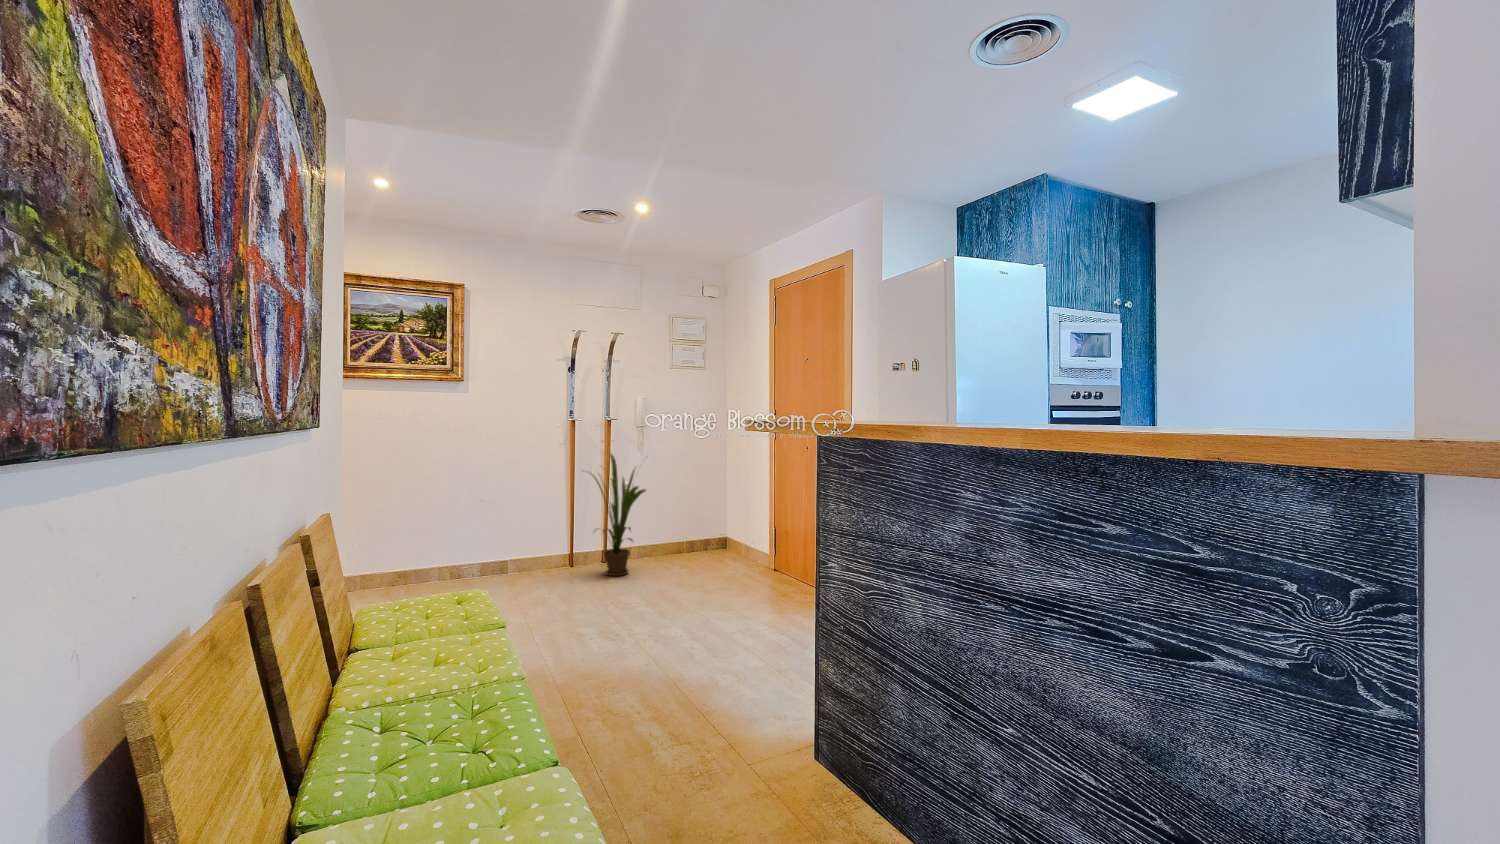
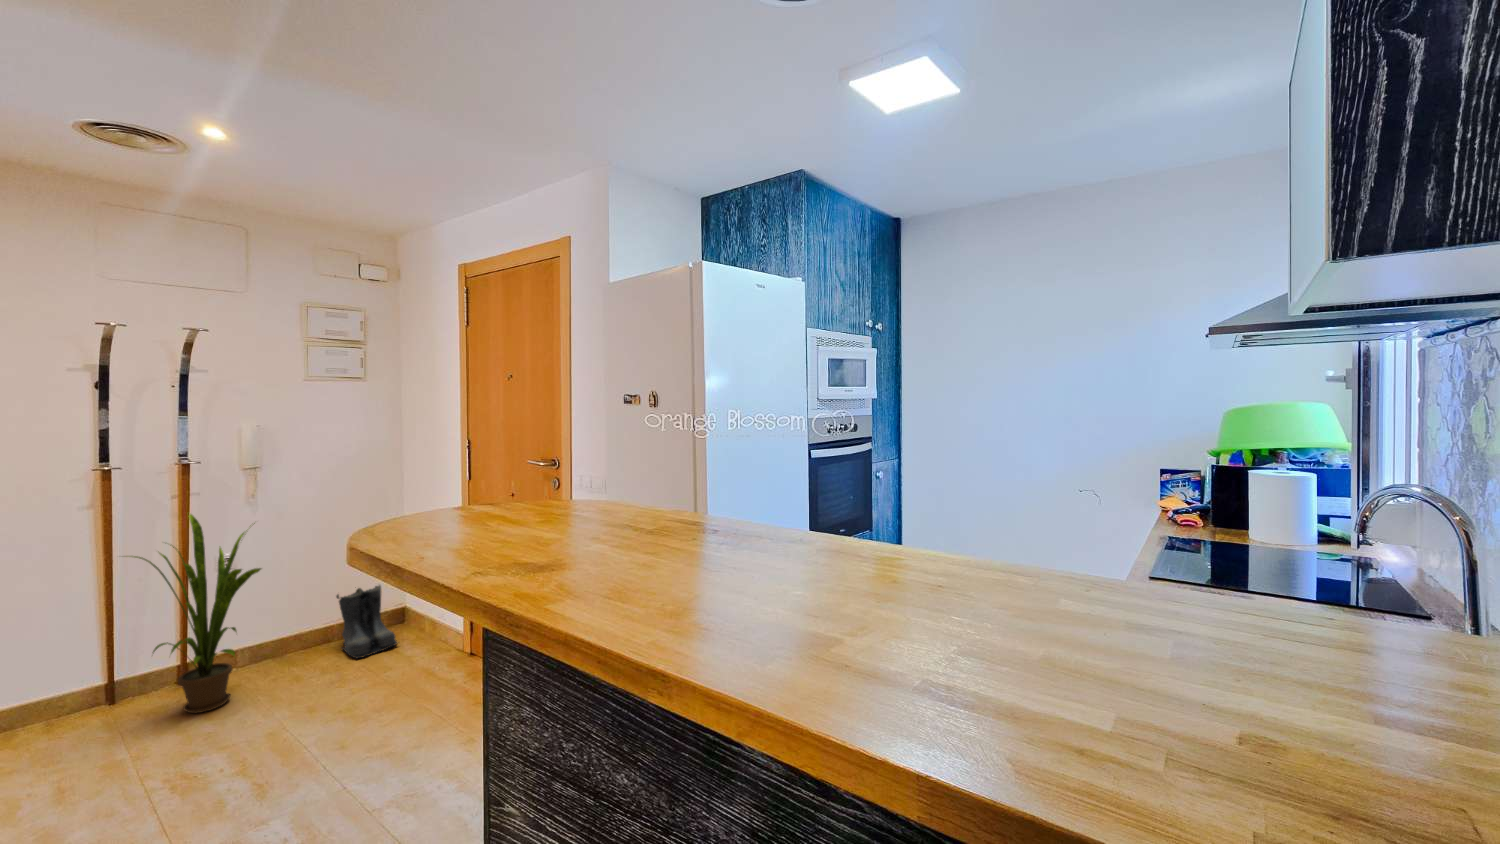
boots: none [682,517,722,564] -> present [336,585,397,658]

